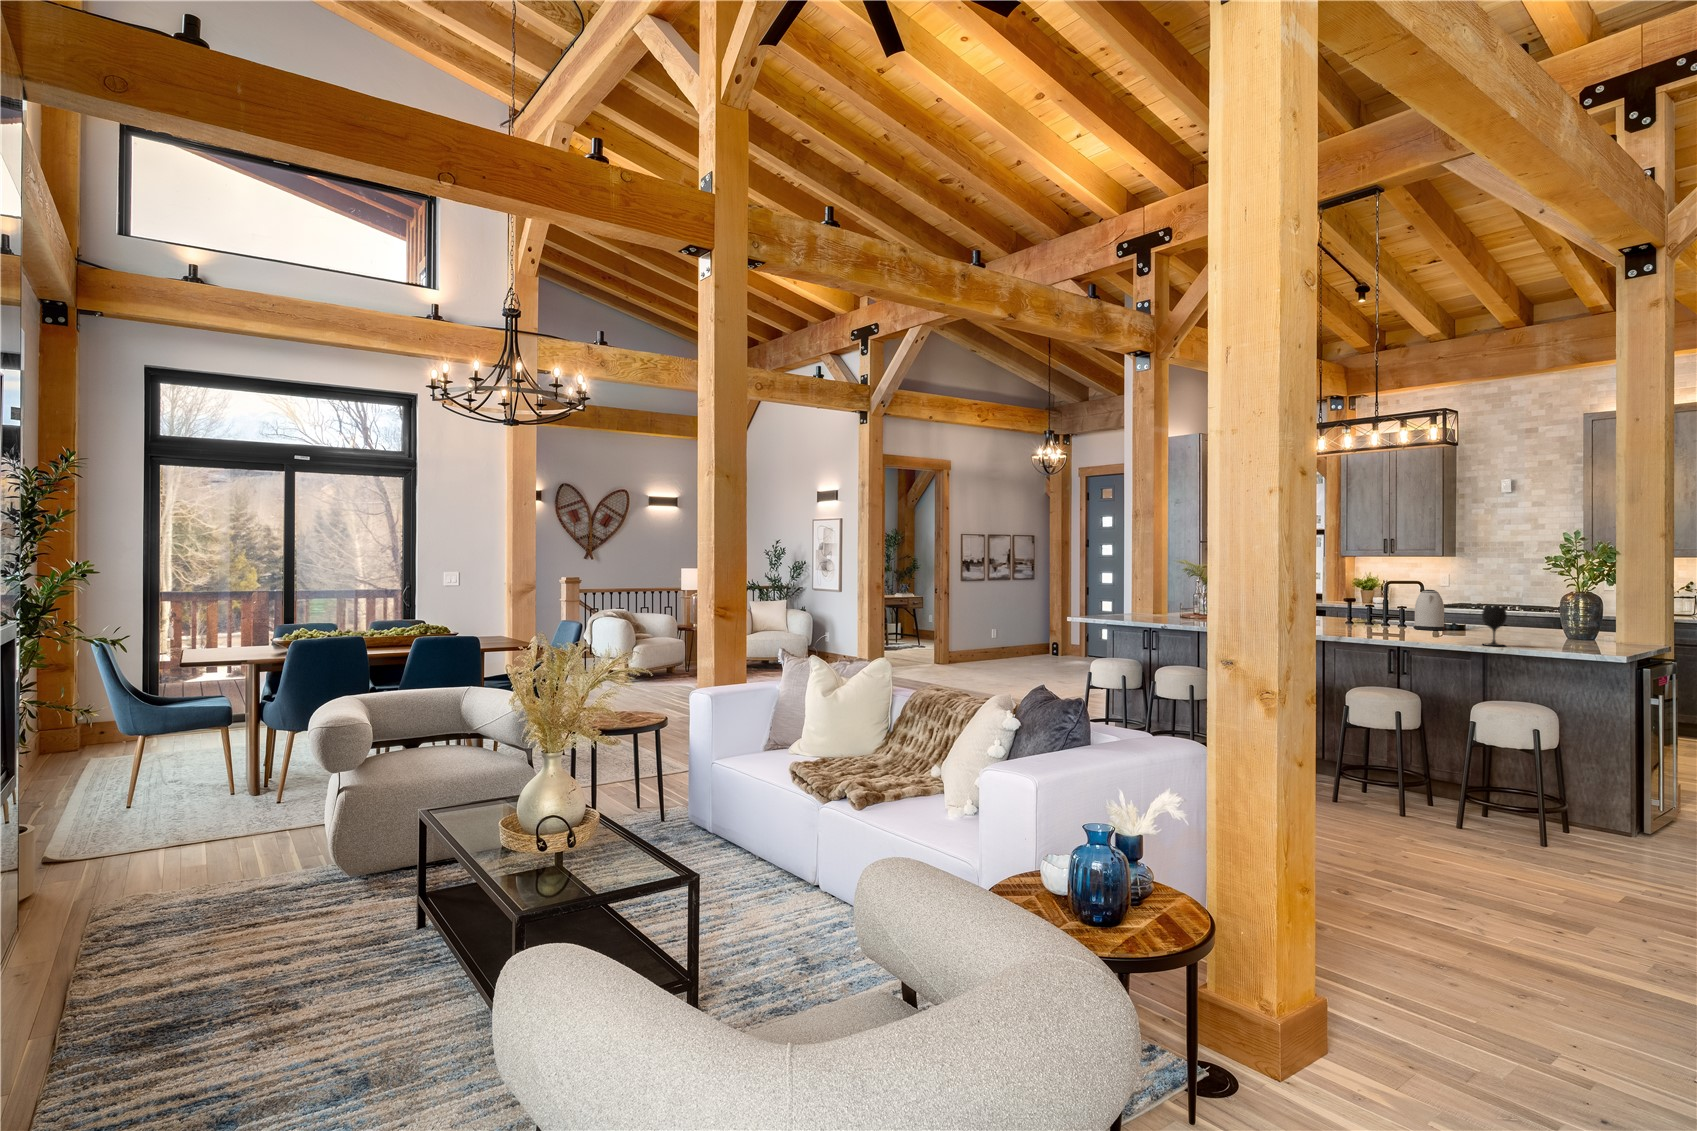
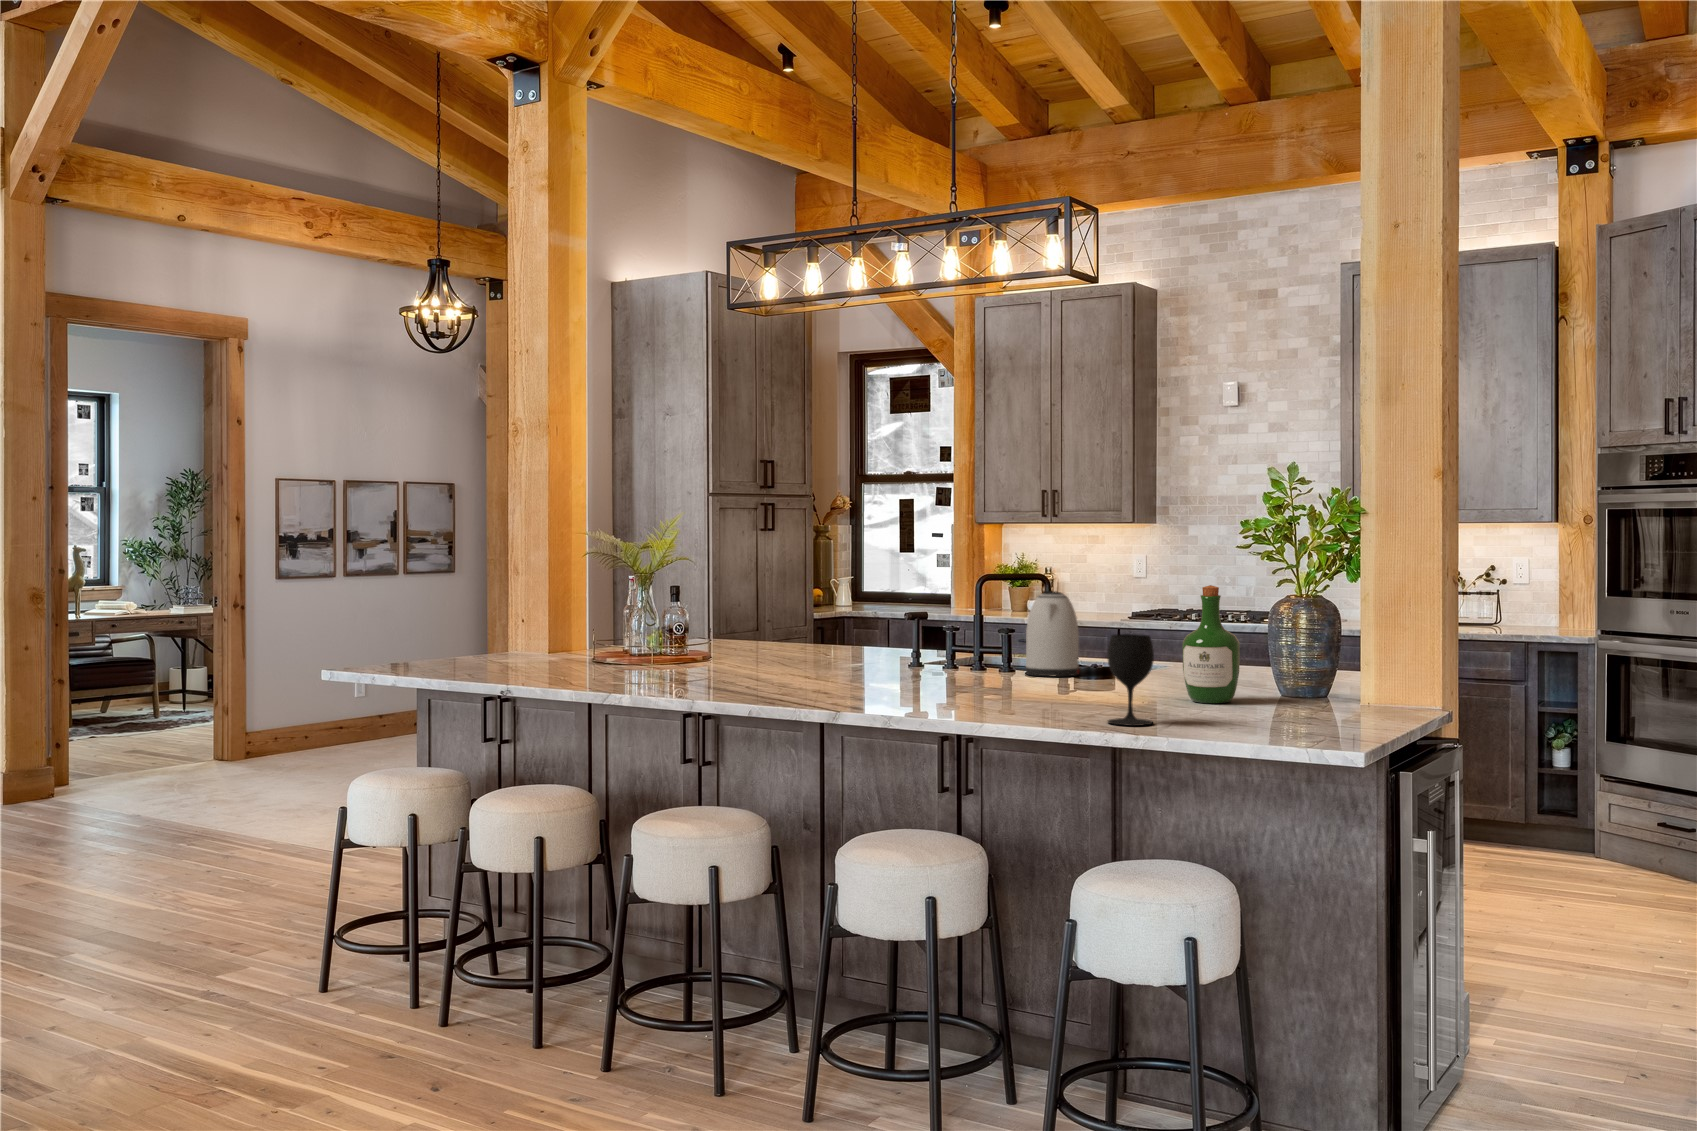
wine bottle: none [1513,586,1546,641] -> present [1182,585,1240,703]

